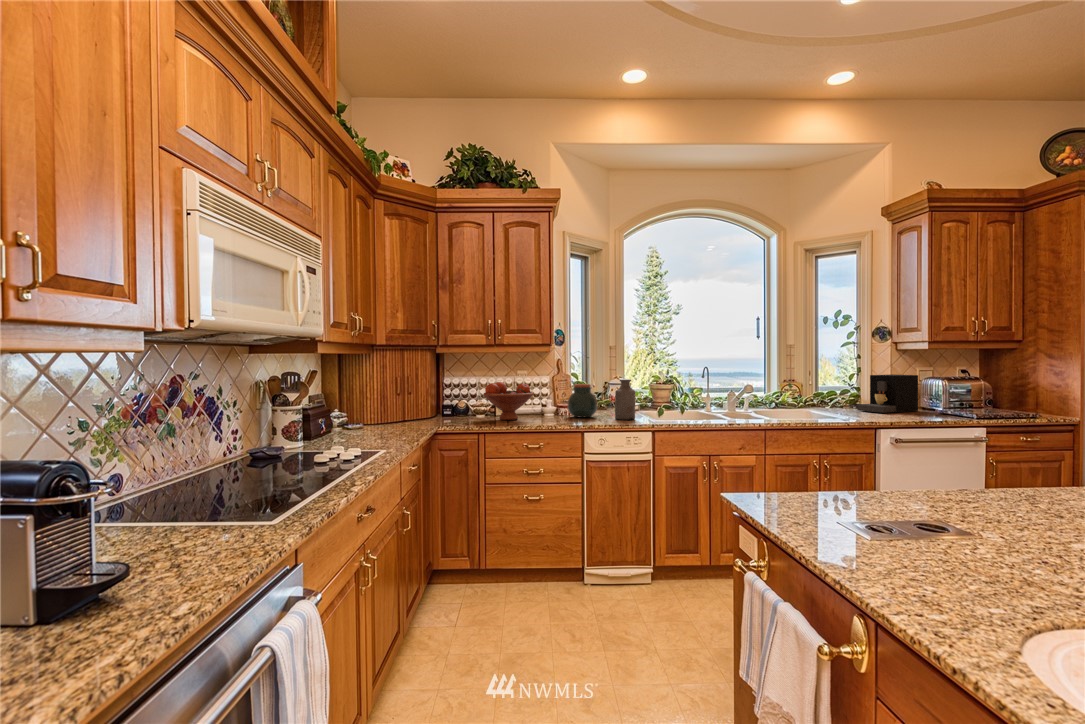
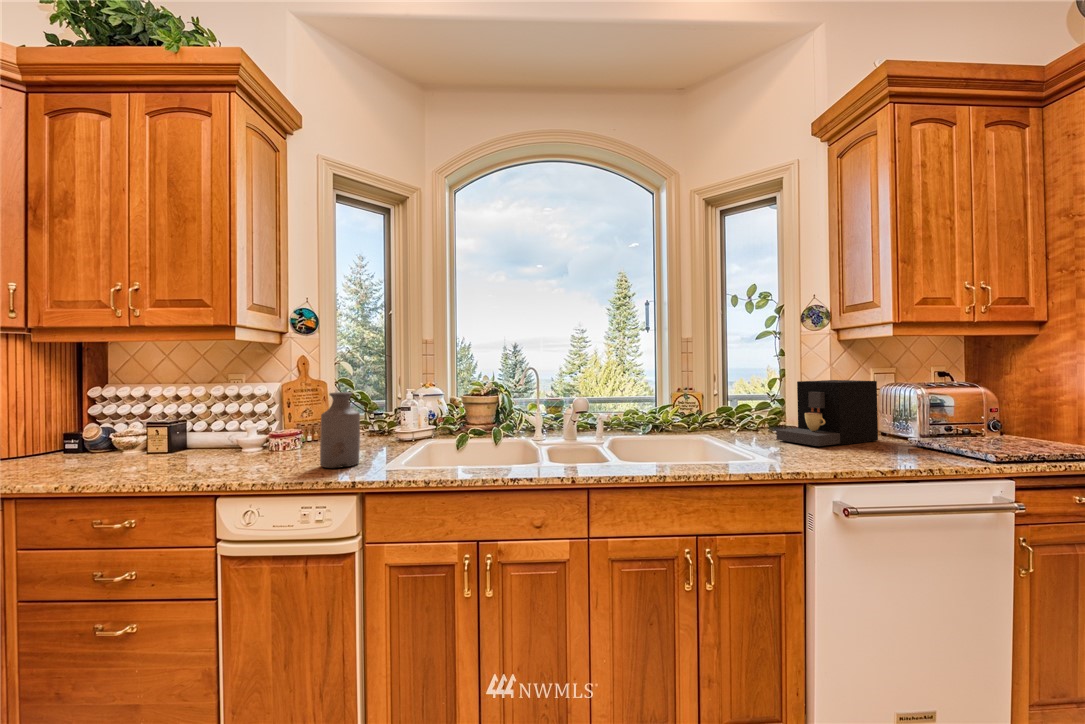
fruit bowl: present [483,382,534,420] -> none [66,398,187,469]
jar: present [567,384,597,418] -> none [253,401,312,461]

